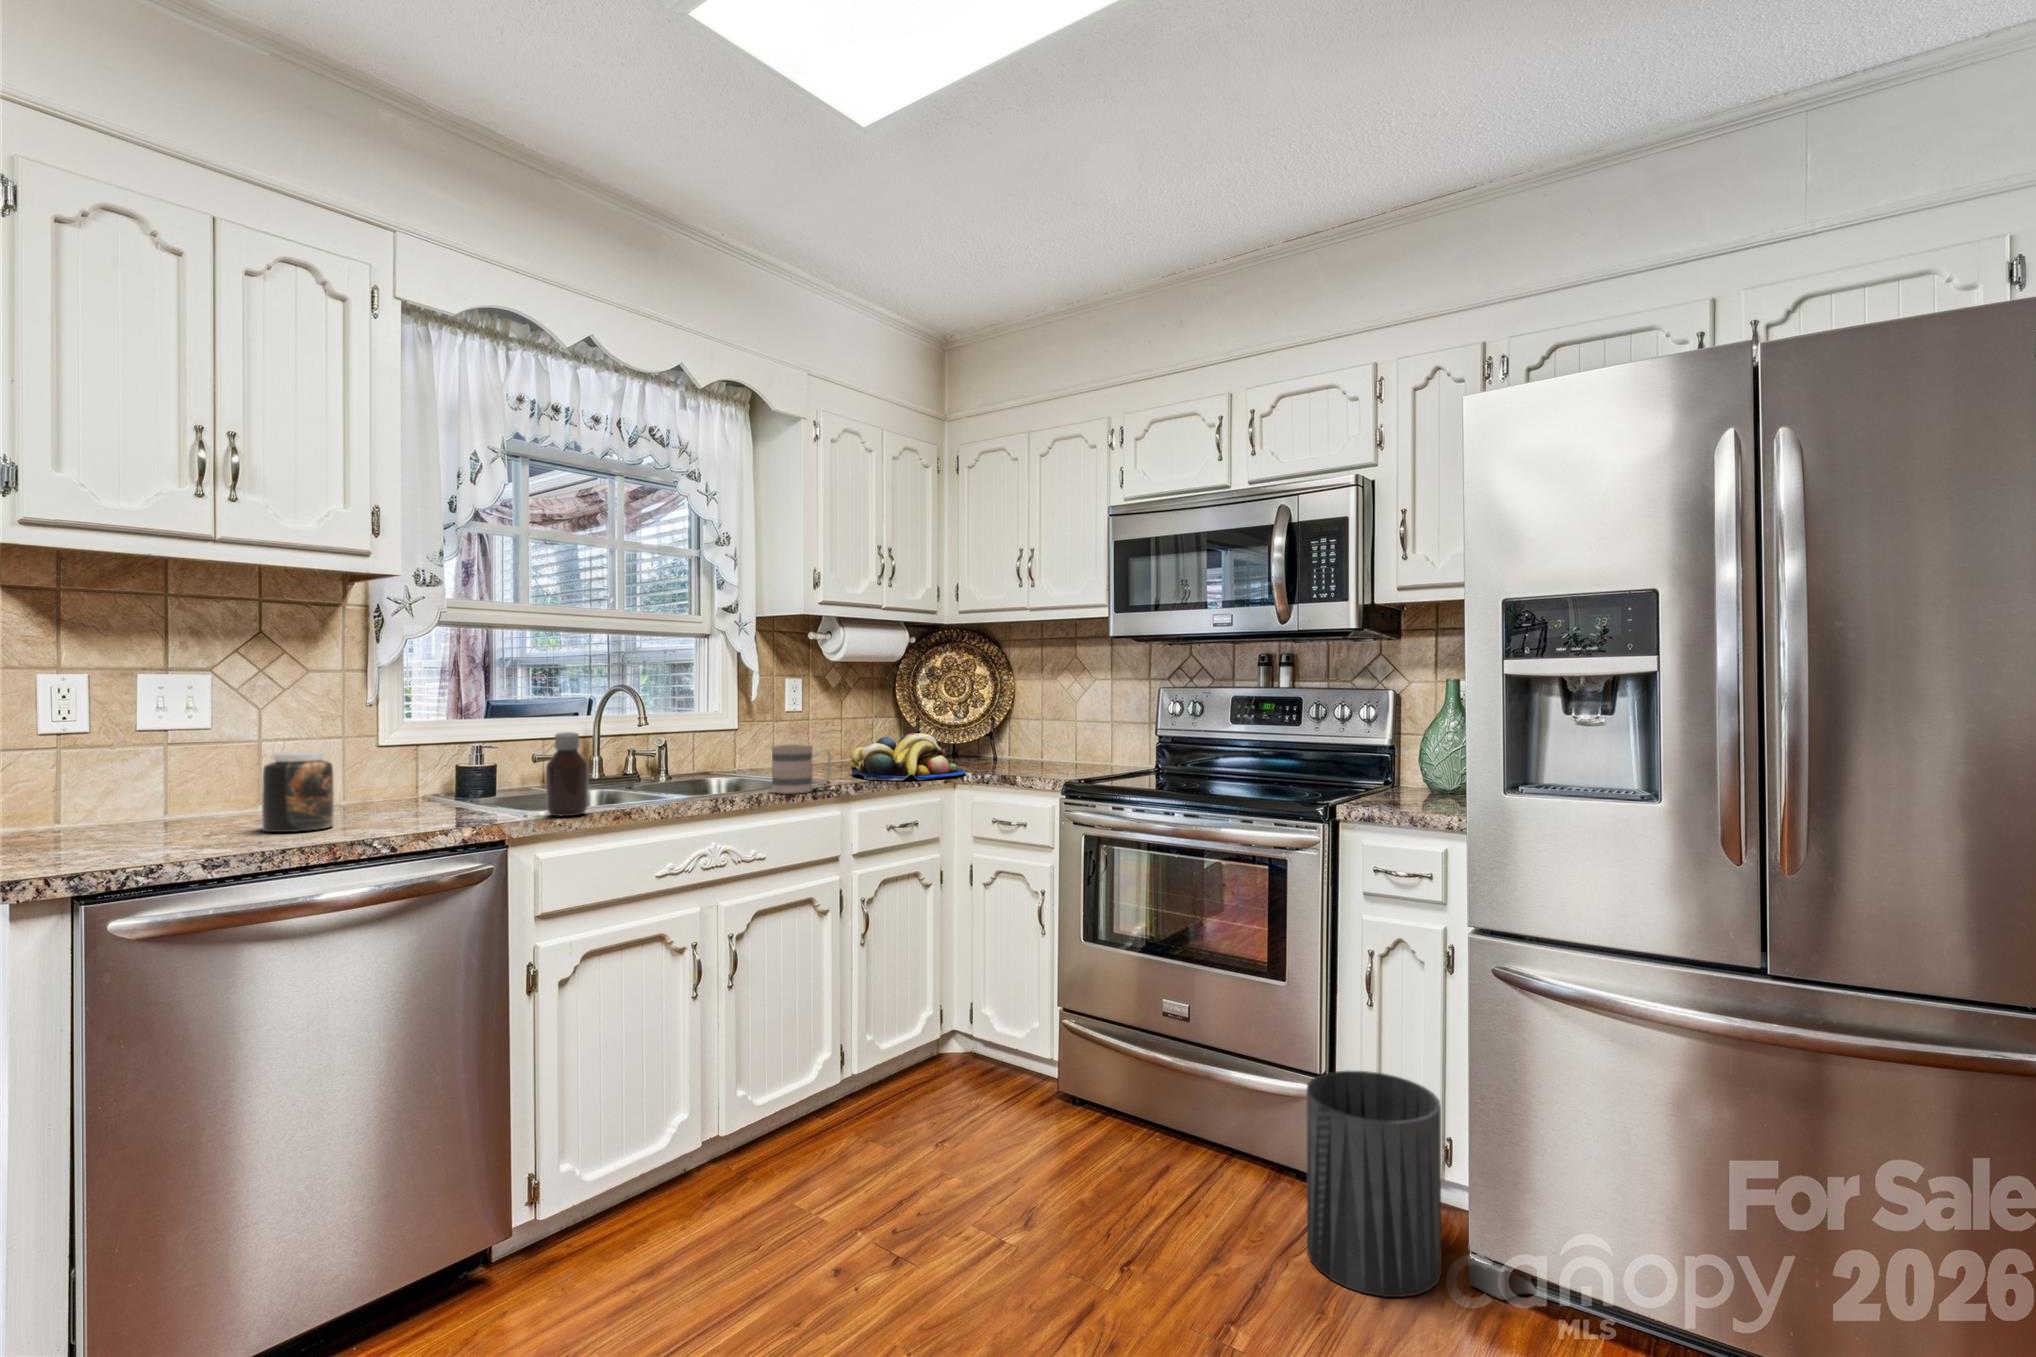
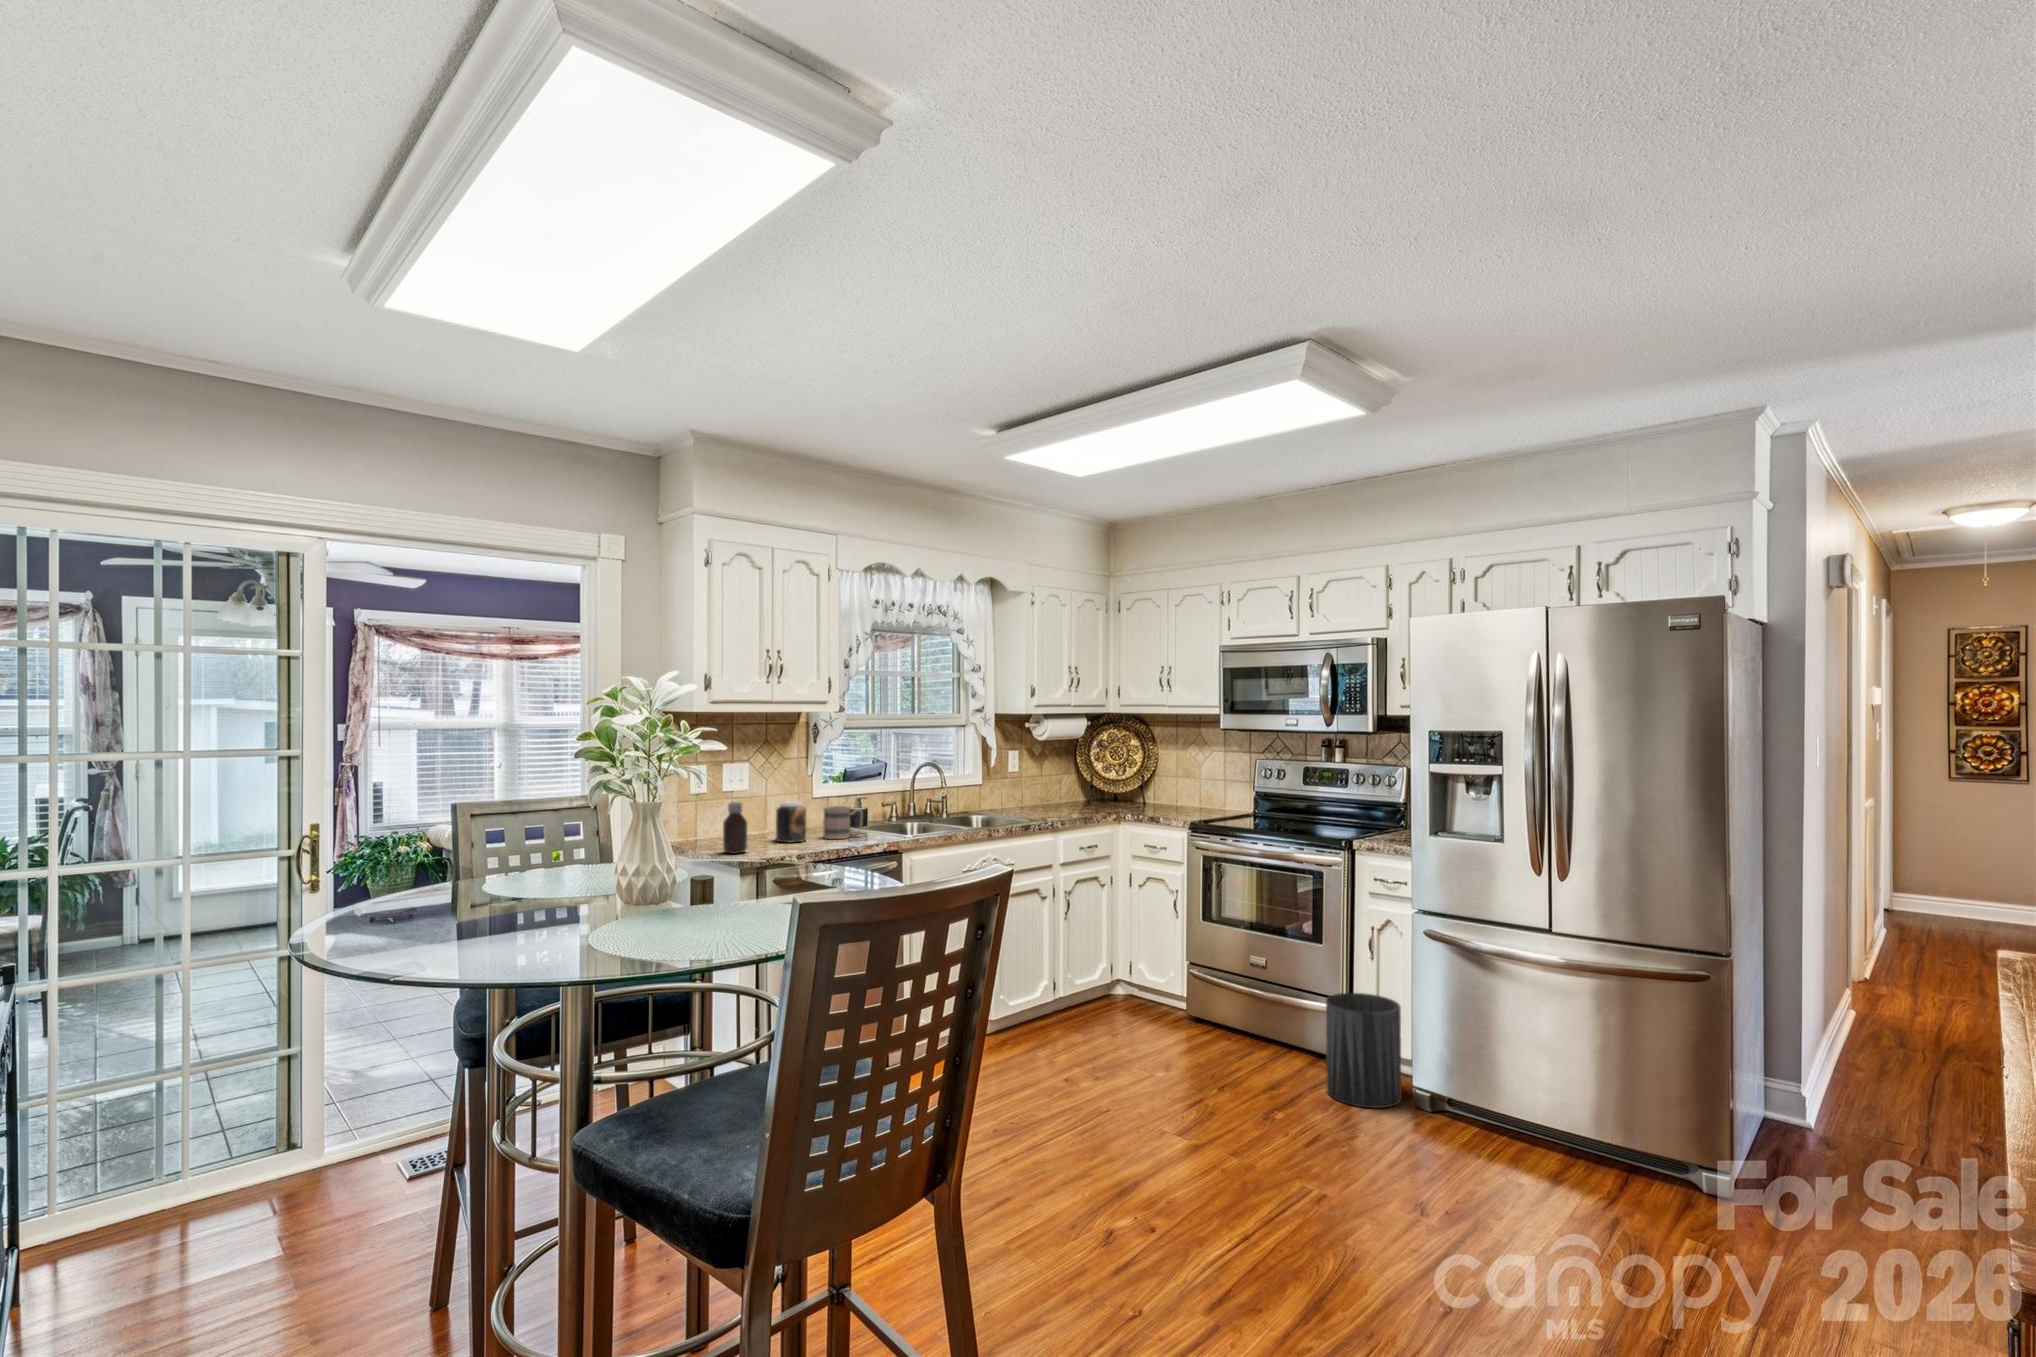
bottle: present [546,732,588,816] -> present [723,802,747,854]
fruit bowl: present [850,733,965,780] -> none [1053,788,1127,819]
mug: present [772,744,831,793] -> present [823,806,863,839]

